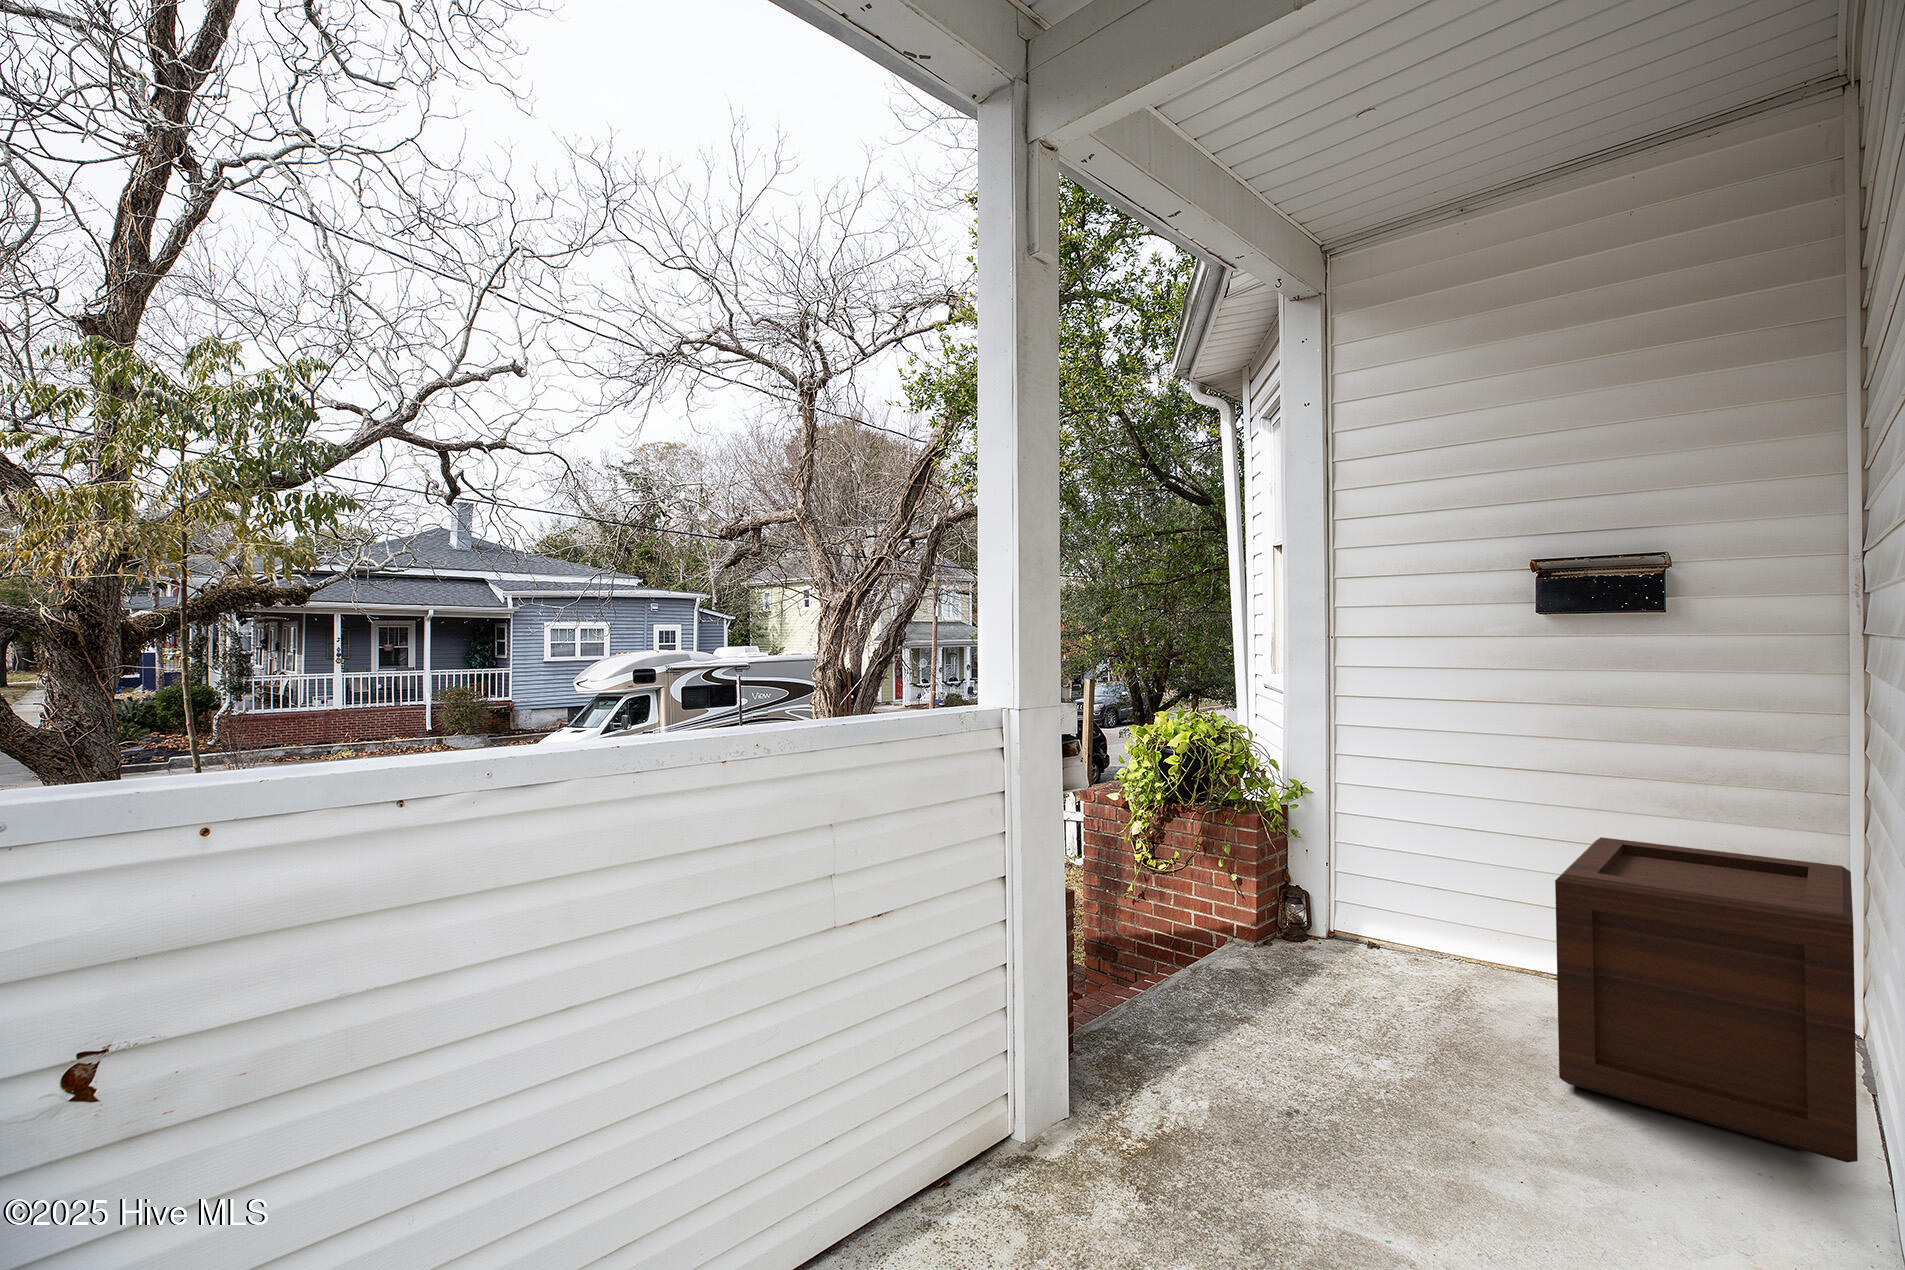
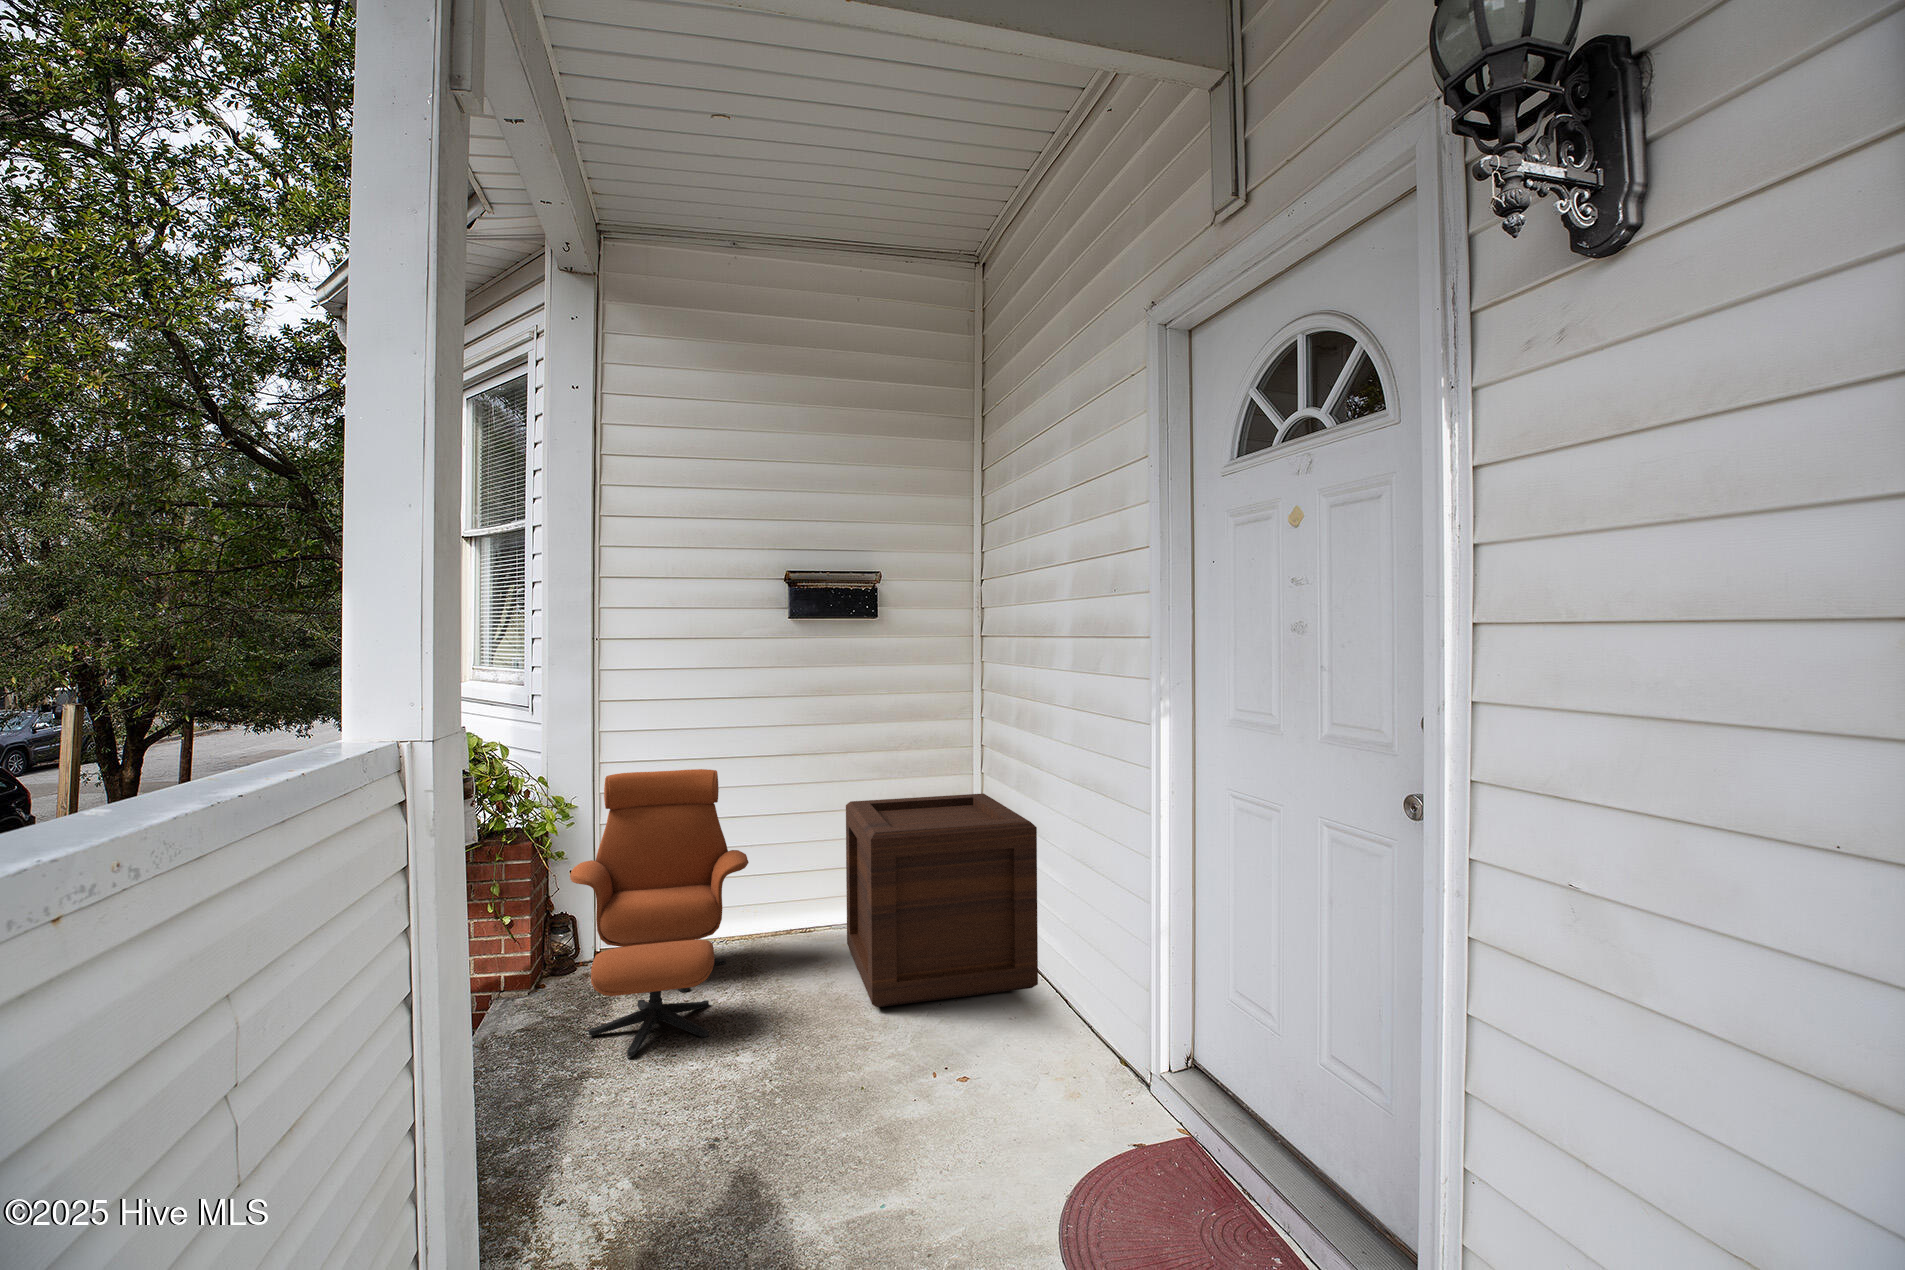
lounge chair: none [1264,766,1469,1034] -> present [570,769,749,1057]

